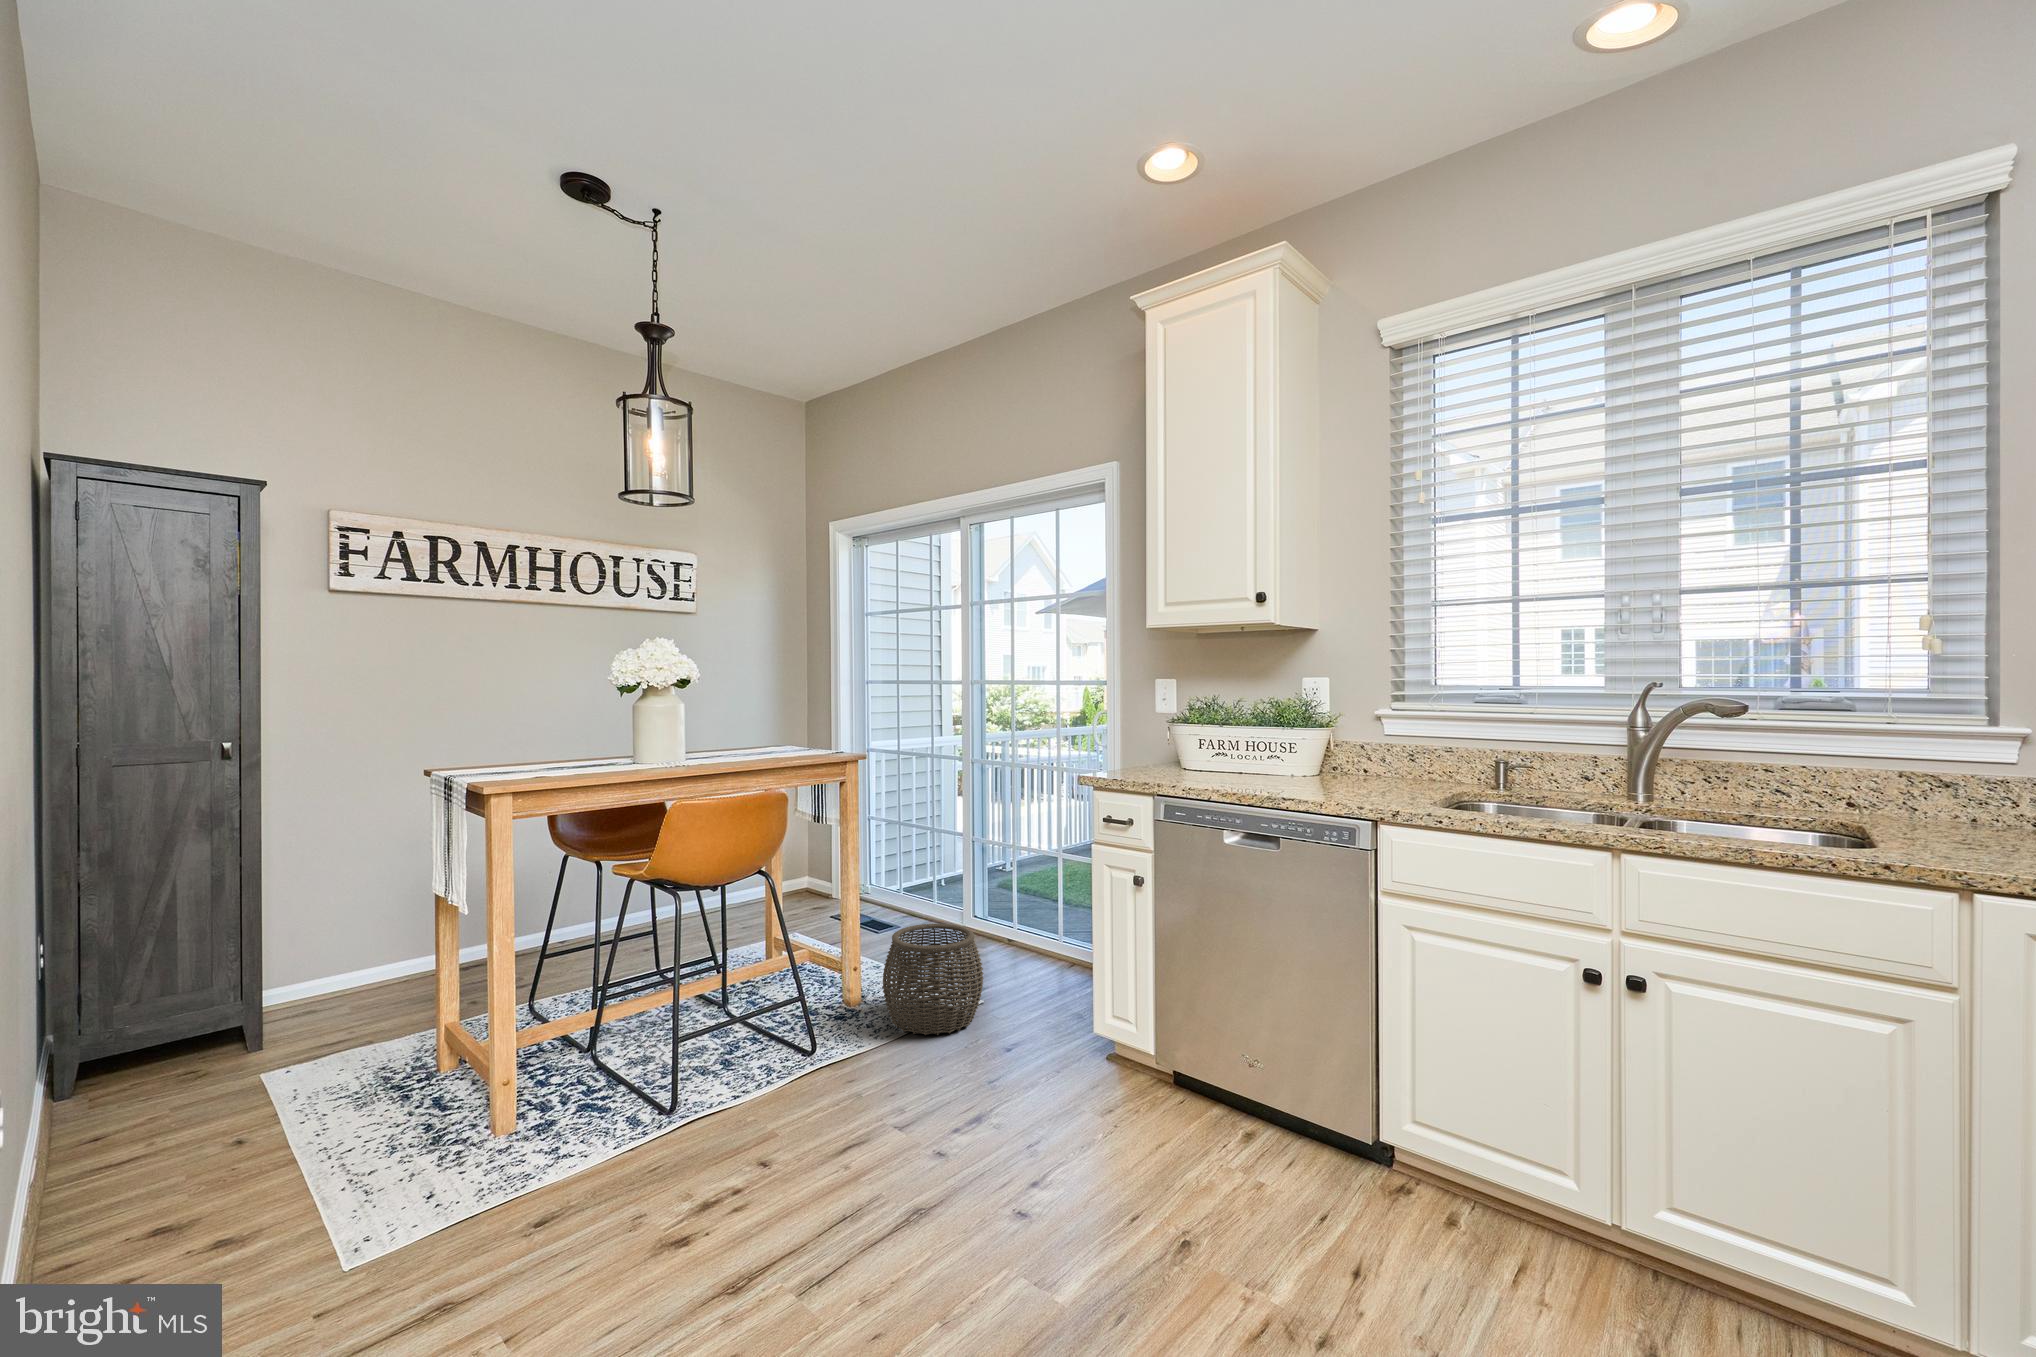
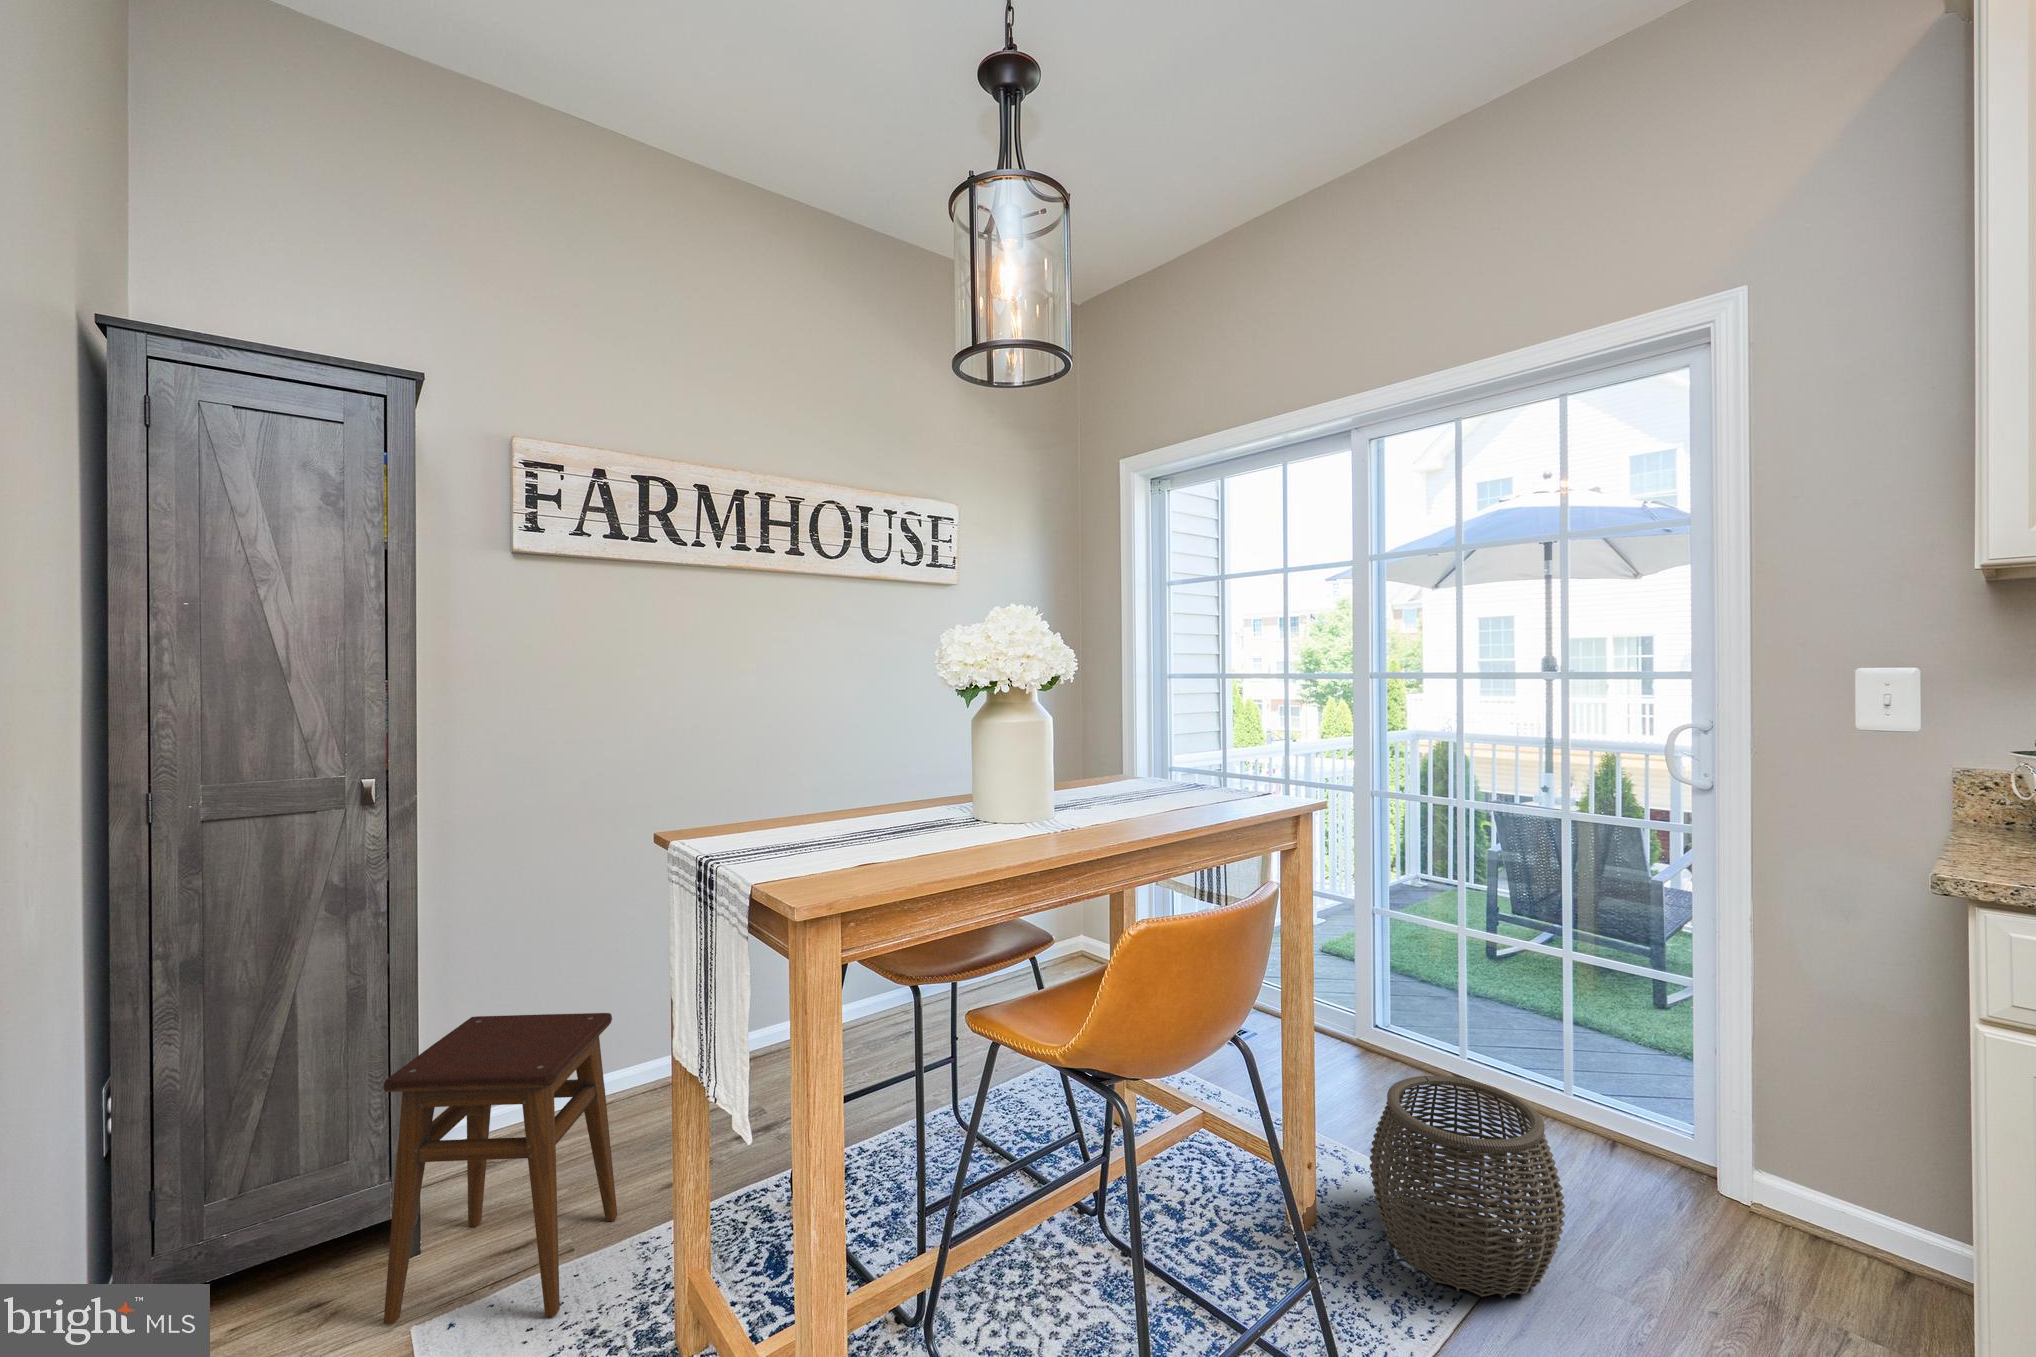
stool: none [231,898,396,1079] -> present [383,1013,617,1324]

